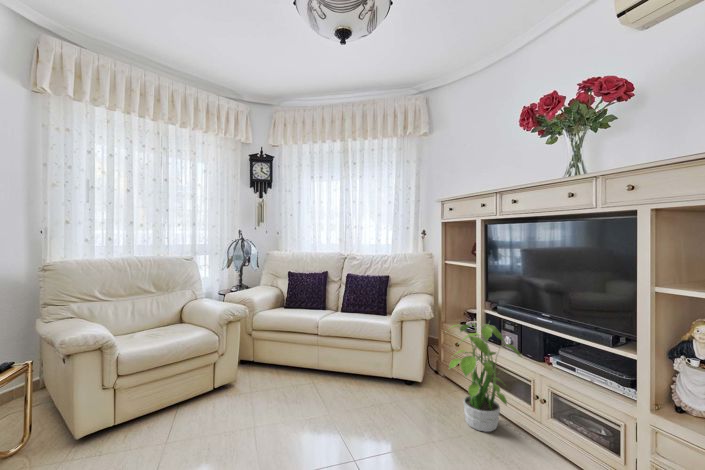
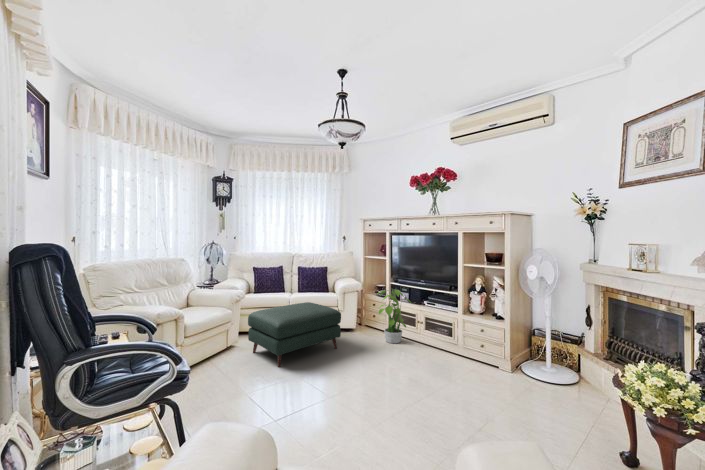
ottoman: none [234,330,375,443] -> present [248,302,341,367]

